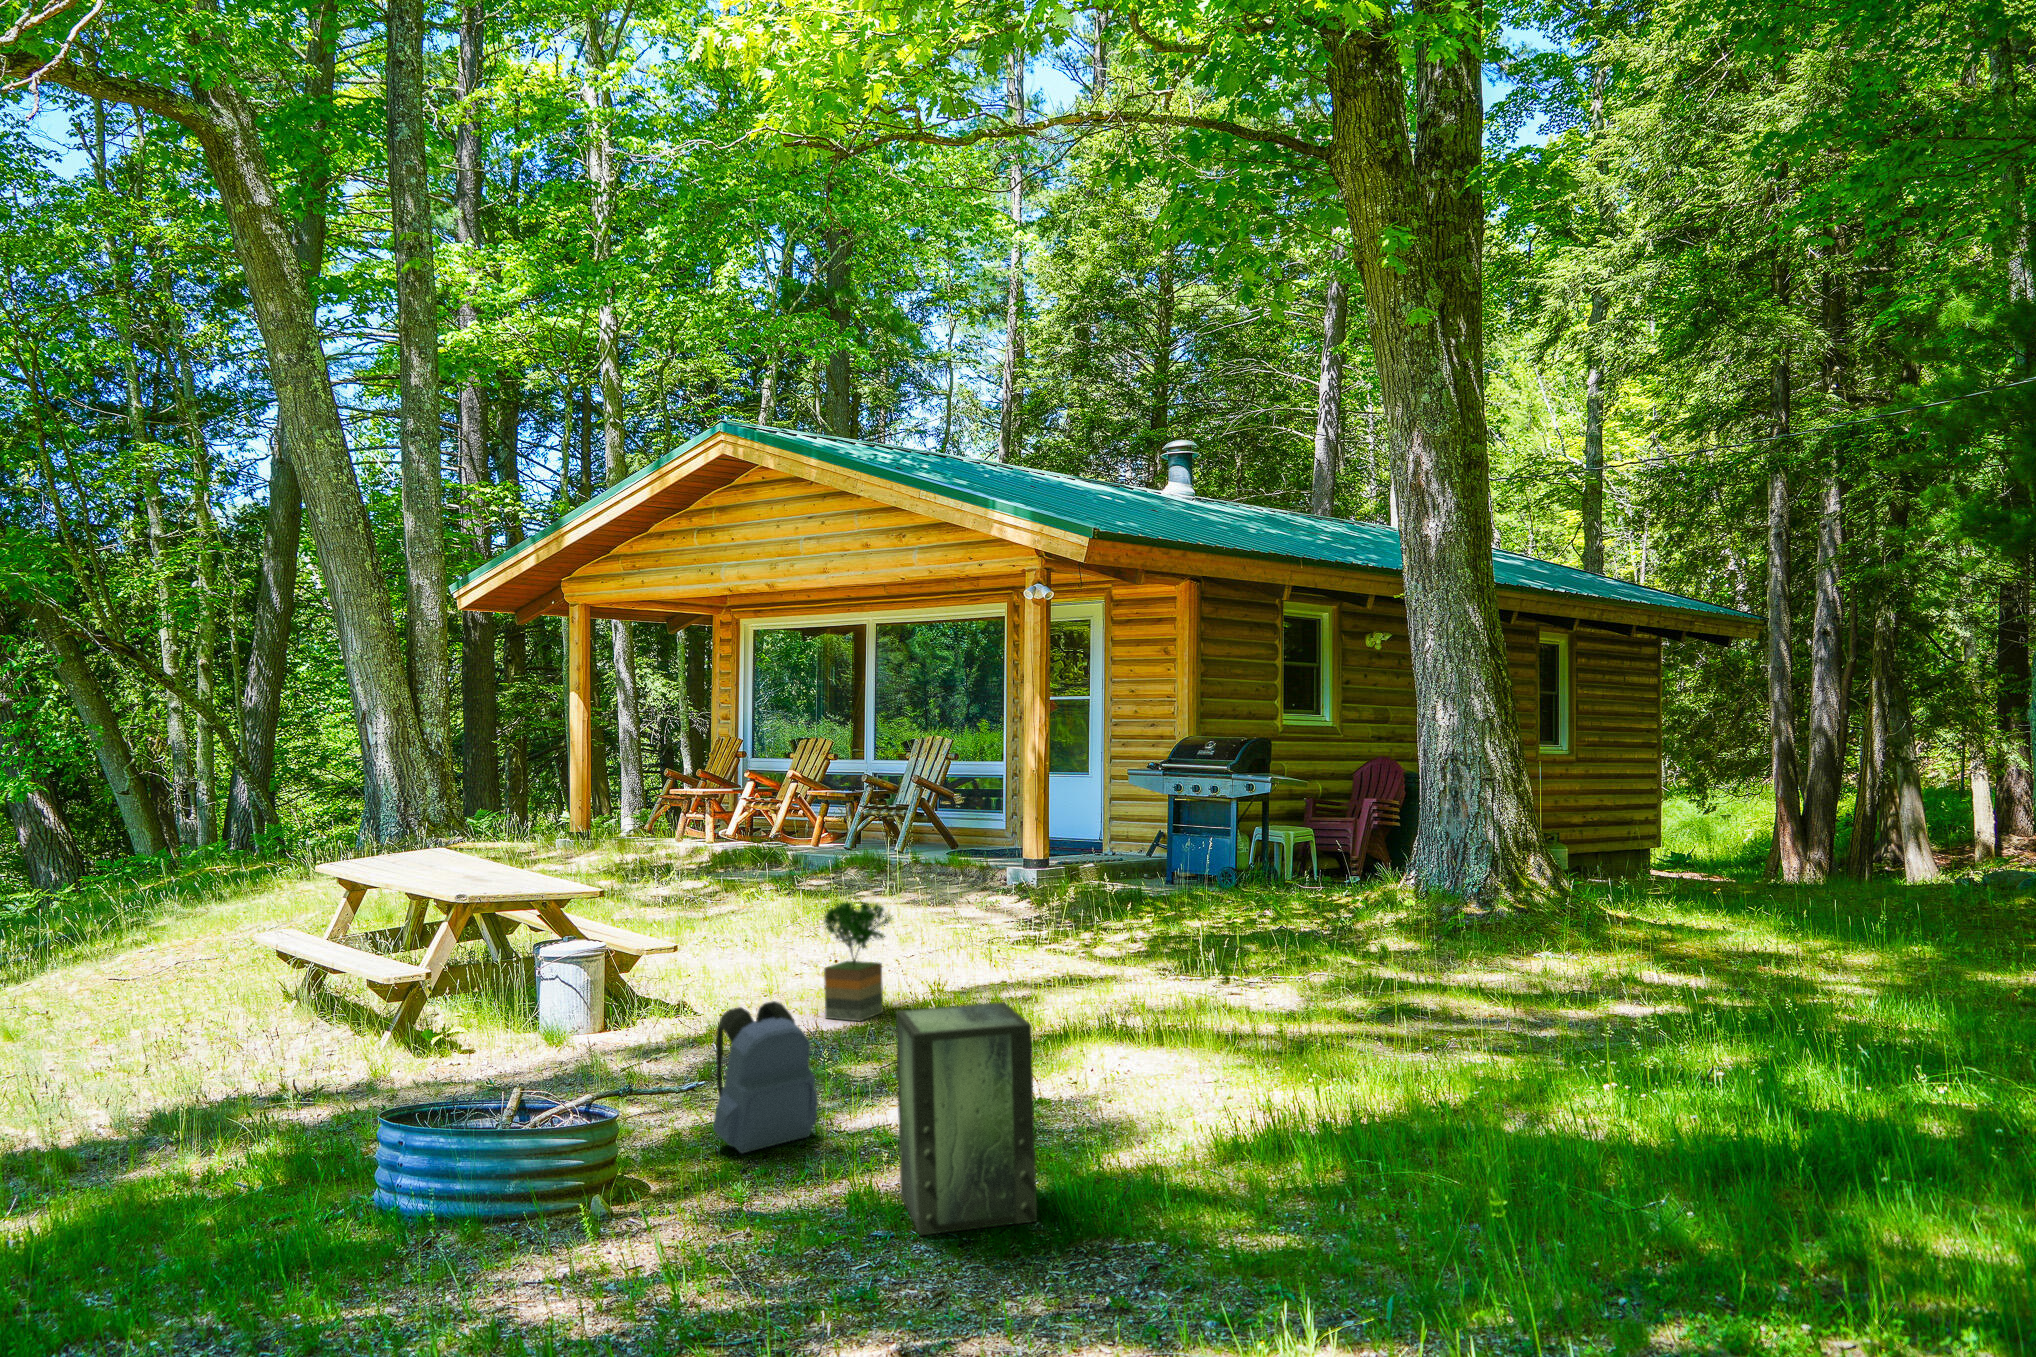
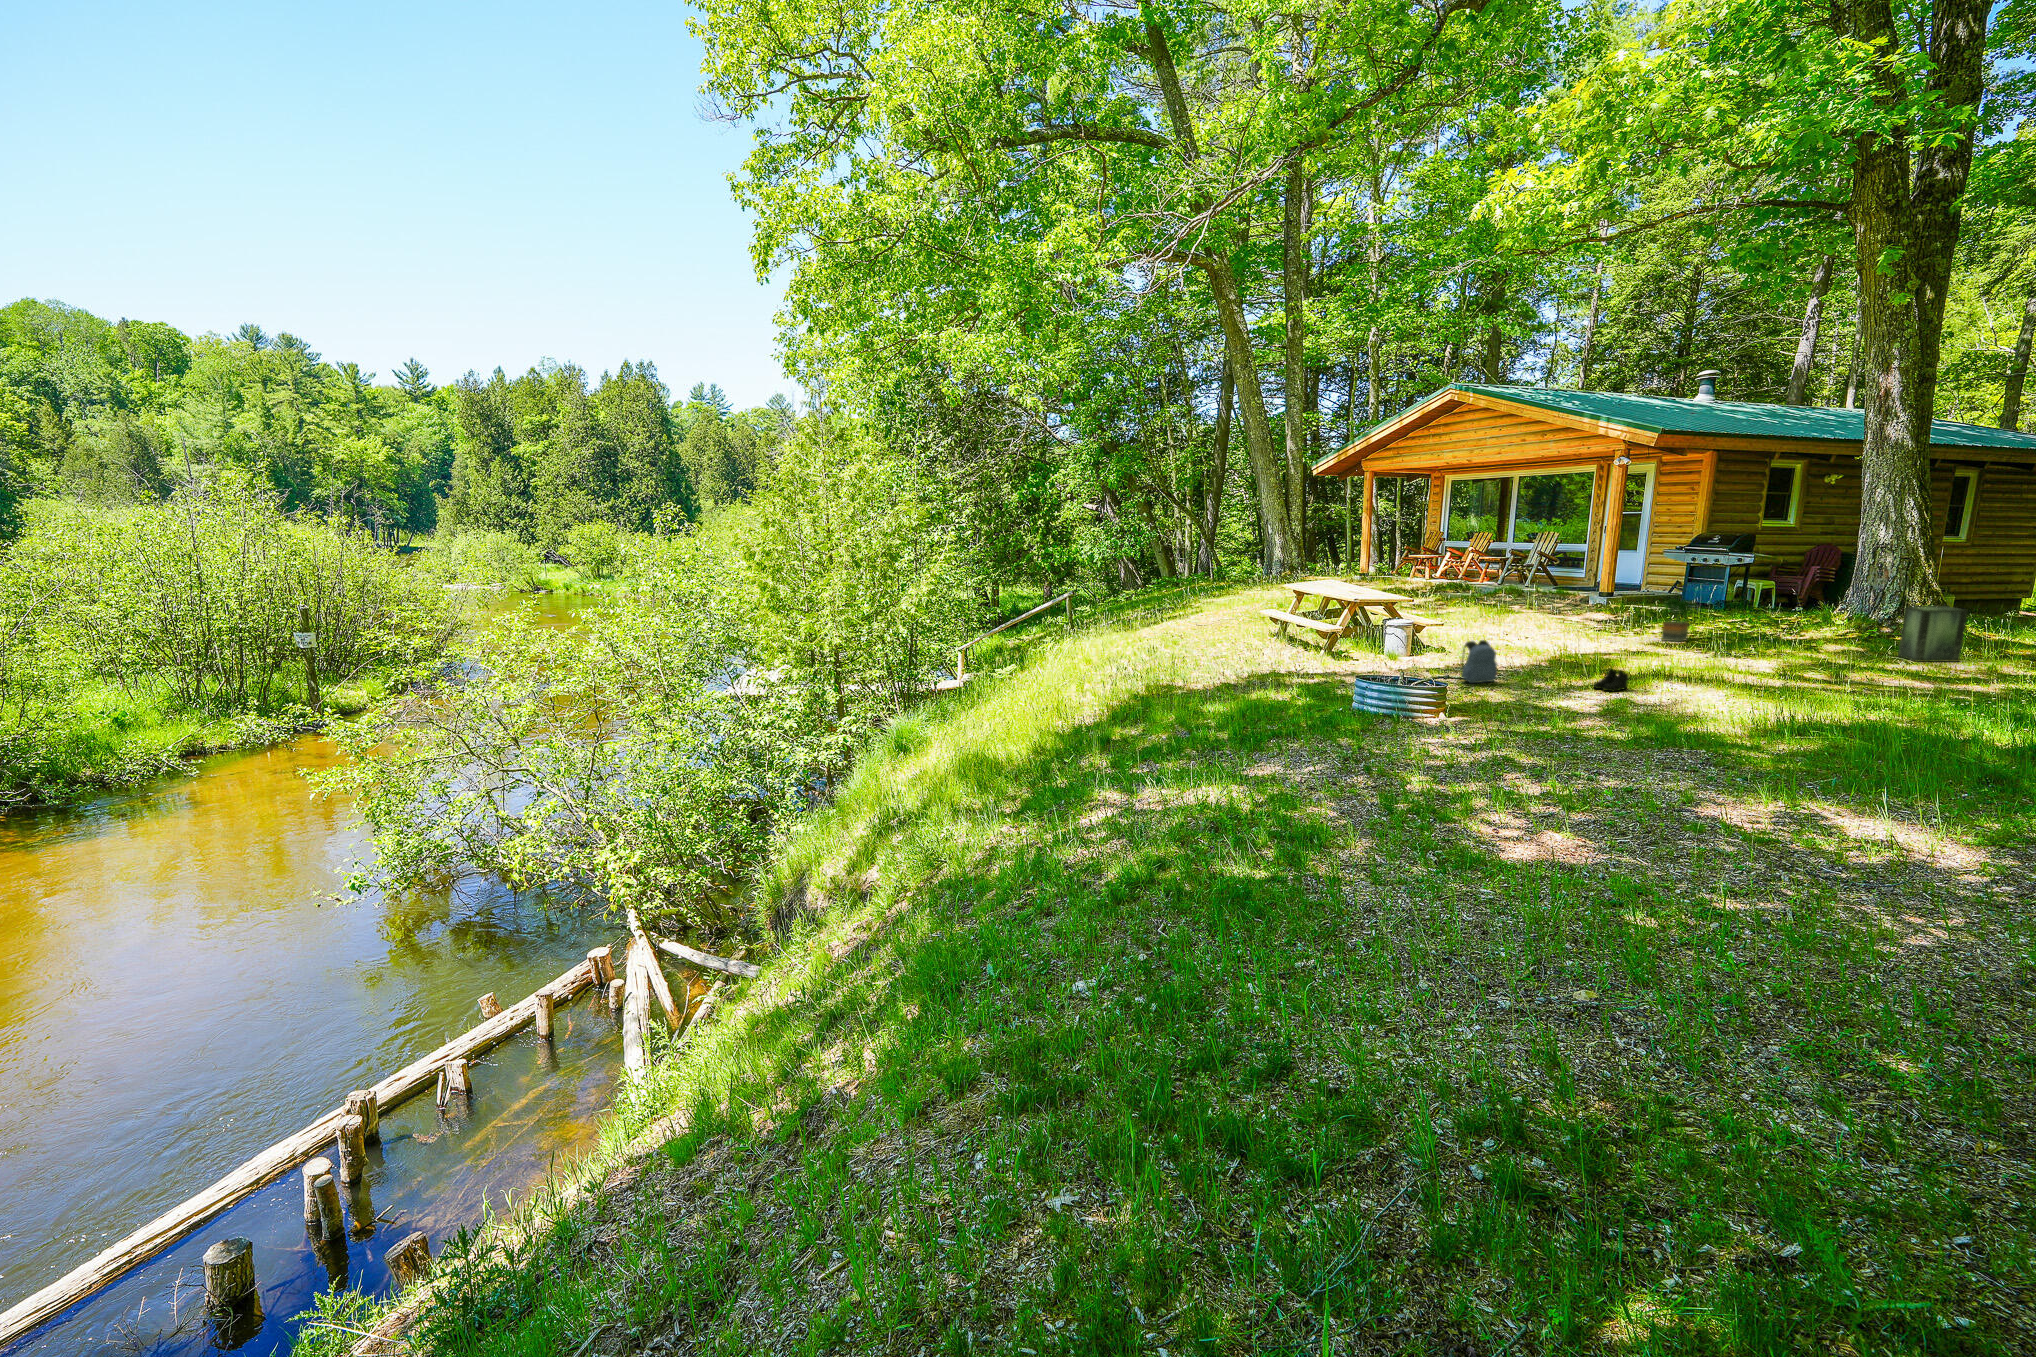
potted tree: present [824,902,892,1021] -> present [1662,599,1696,642]
storage box: present [896,1002,1037,1235] -> present [1898,606,1968,662]
boots: none [1070,1064,1153,1140] -> present [1593,669,1628,691]

